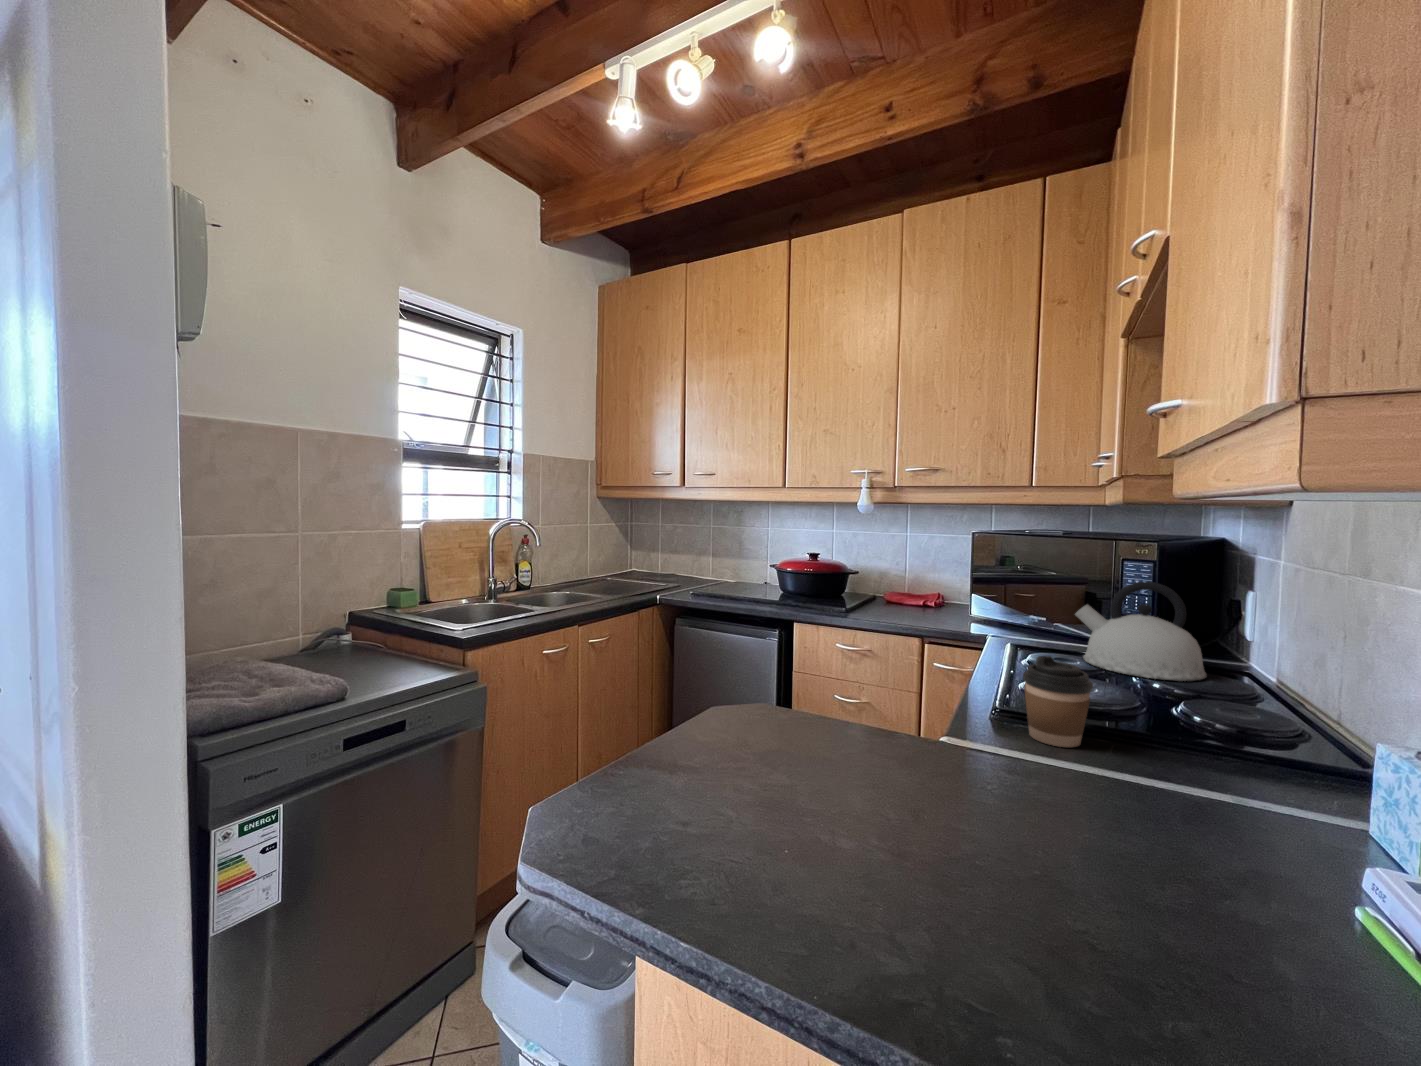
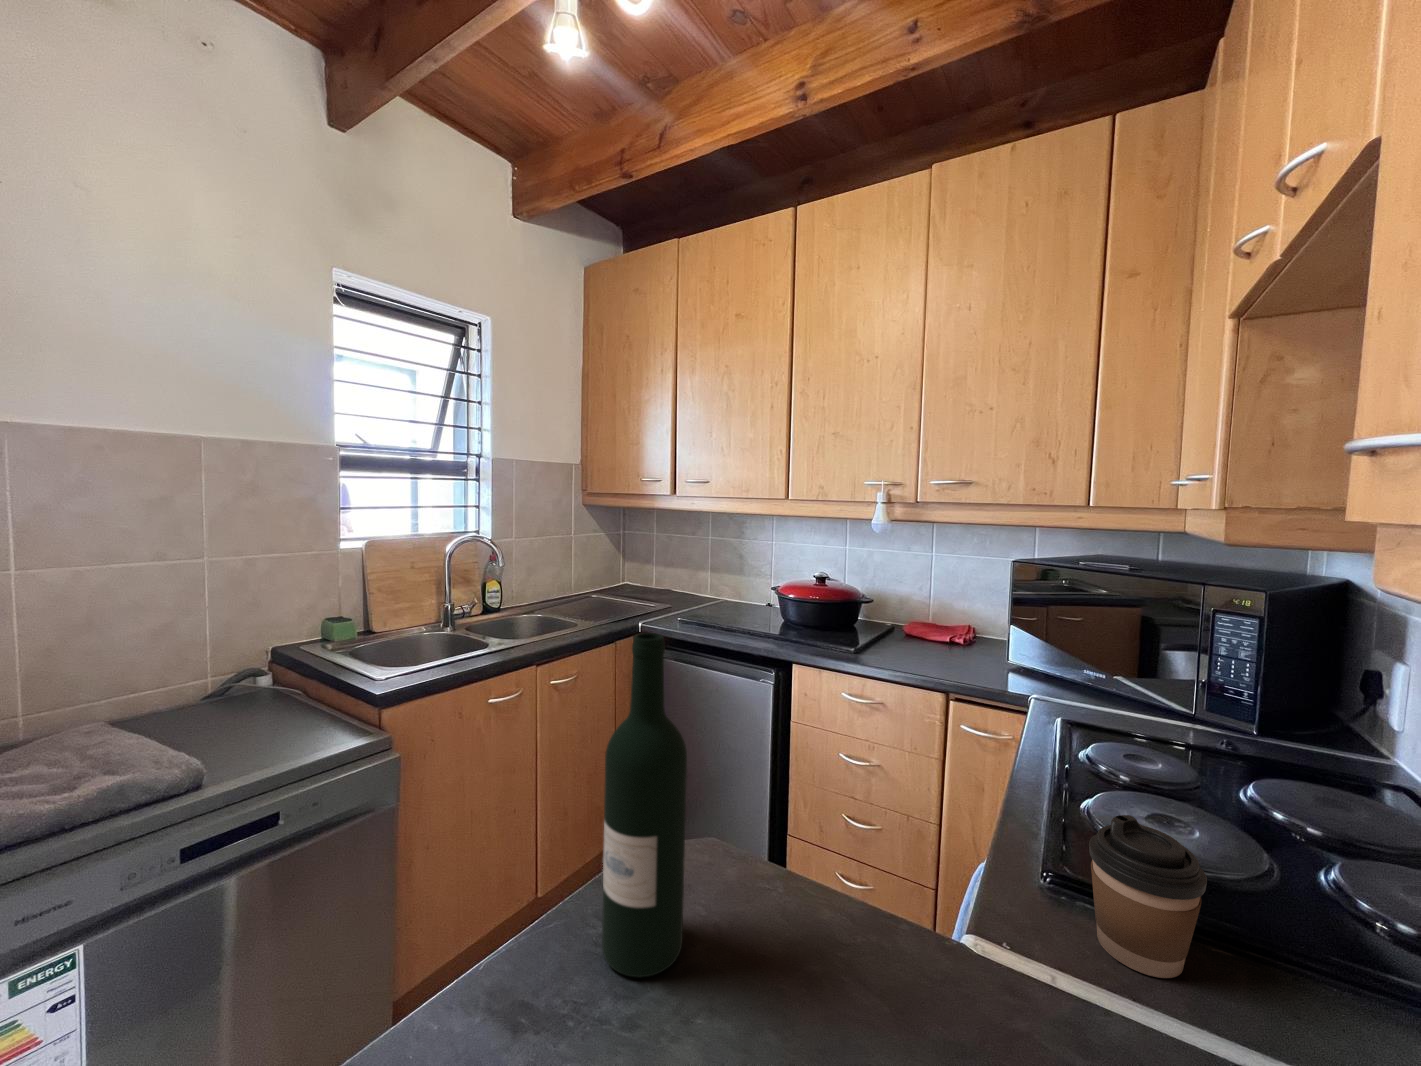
wine bottle: none [714,535,770,751] -> present [602,633,687,977]
kettle: present [1075,582,1207,681] -> none [1151,652,1344,800]

